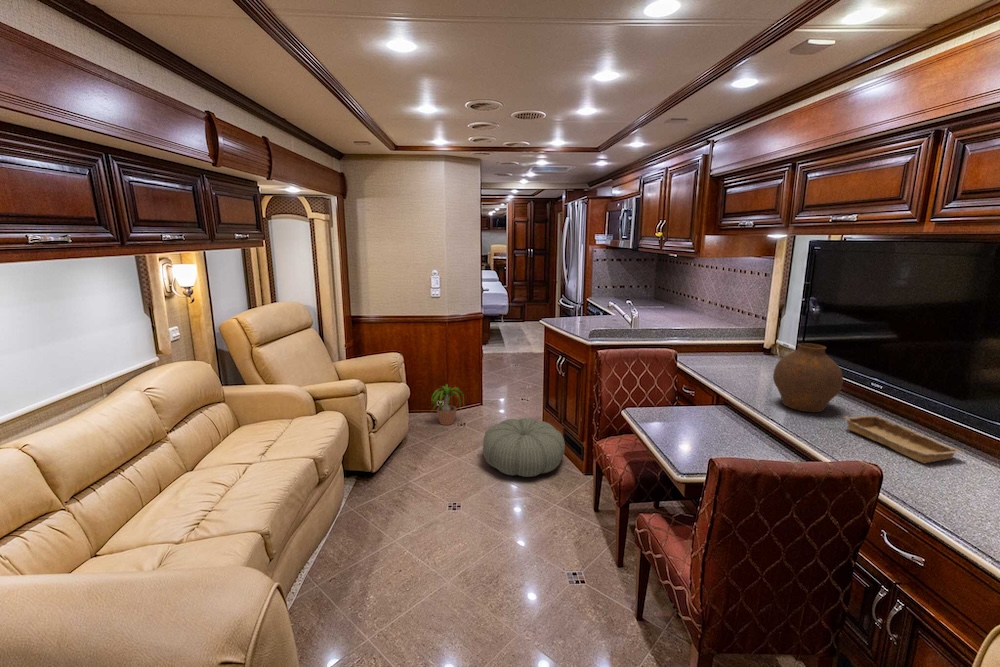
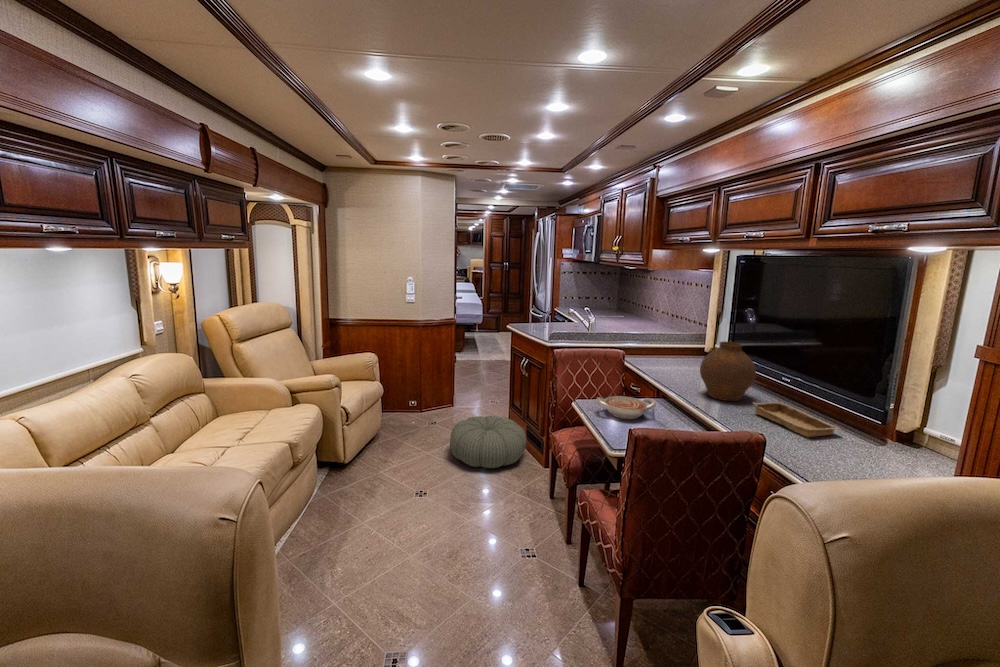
potted plant: present [431,384,464,425] -> none [399,385,442,423]
bowl: none [655,407,725,436] -> present [597,396,655,419]

